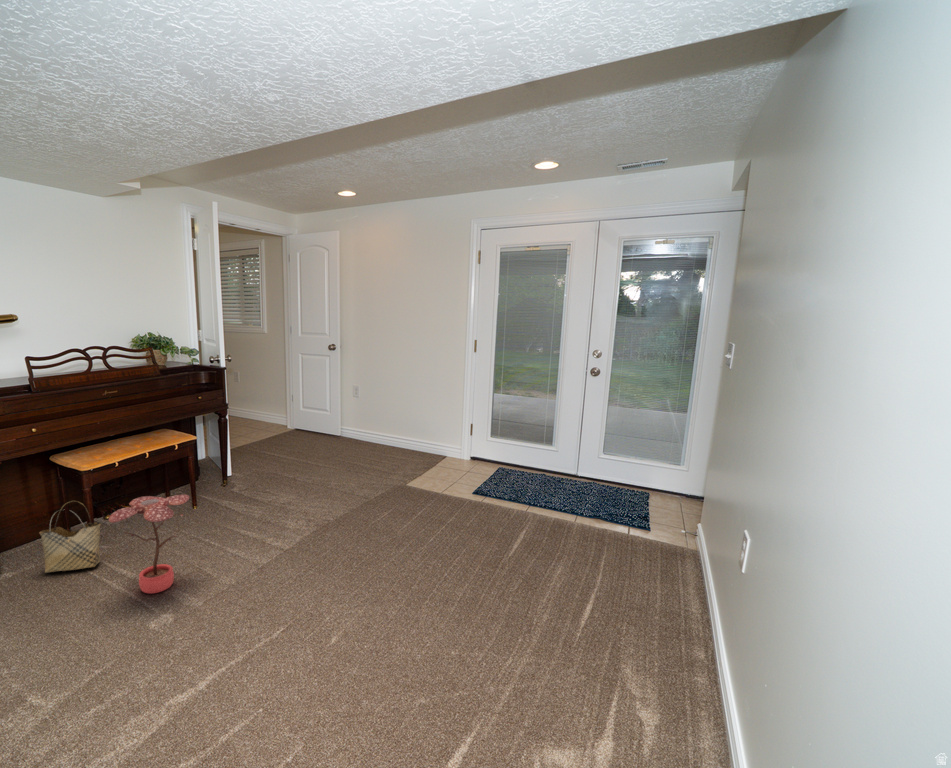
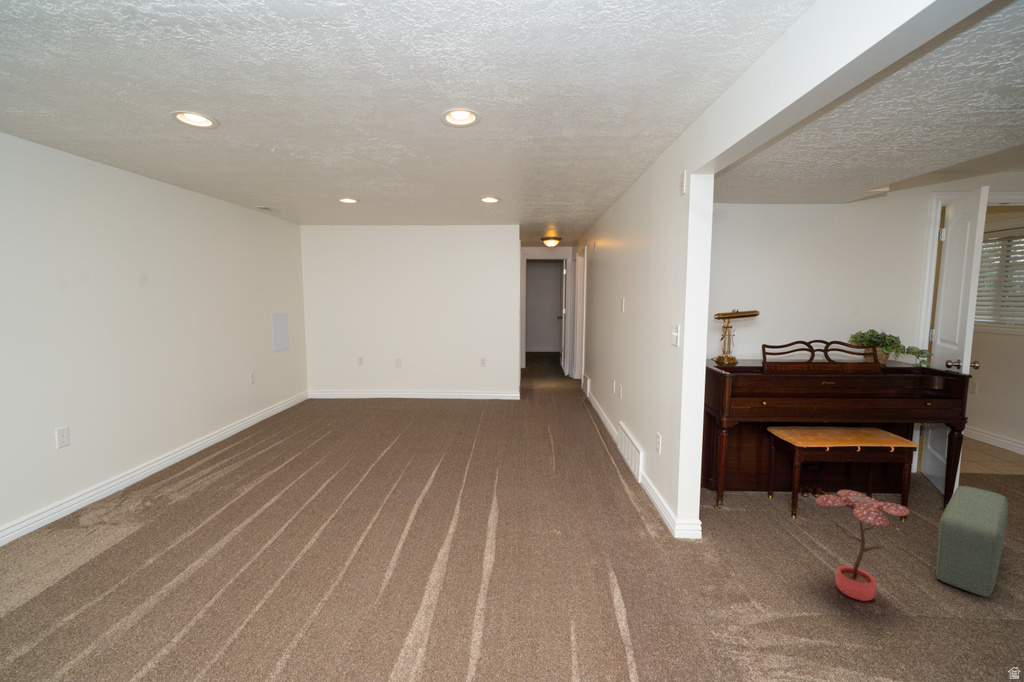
pouf: none [215,459,257,542] -> present [936,486,1008,597]
woven basket: present [40,501,101,573] -> none [753,470,804,537]

